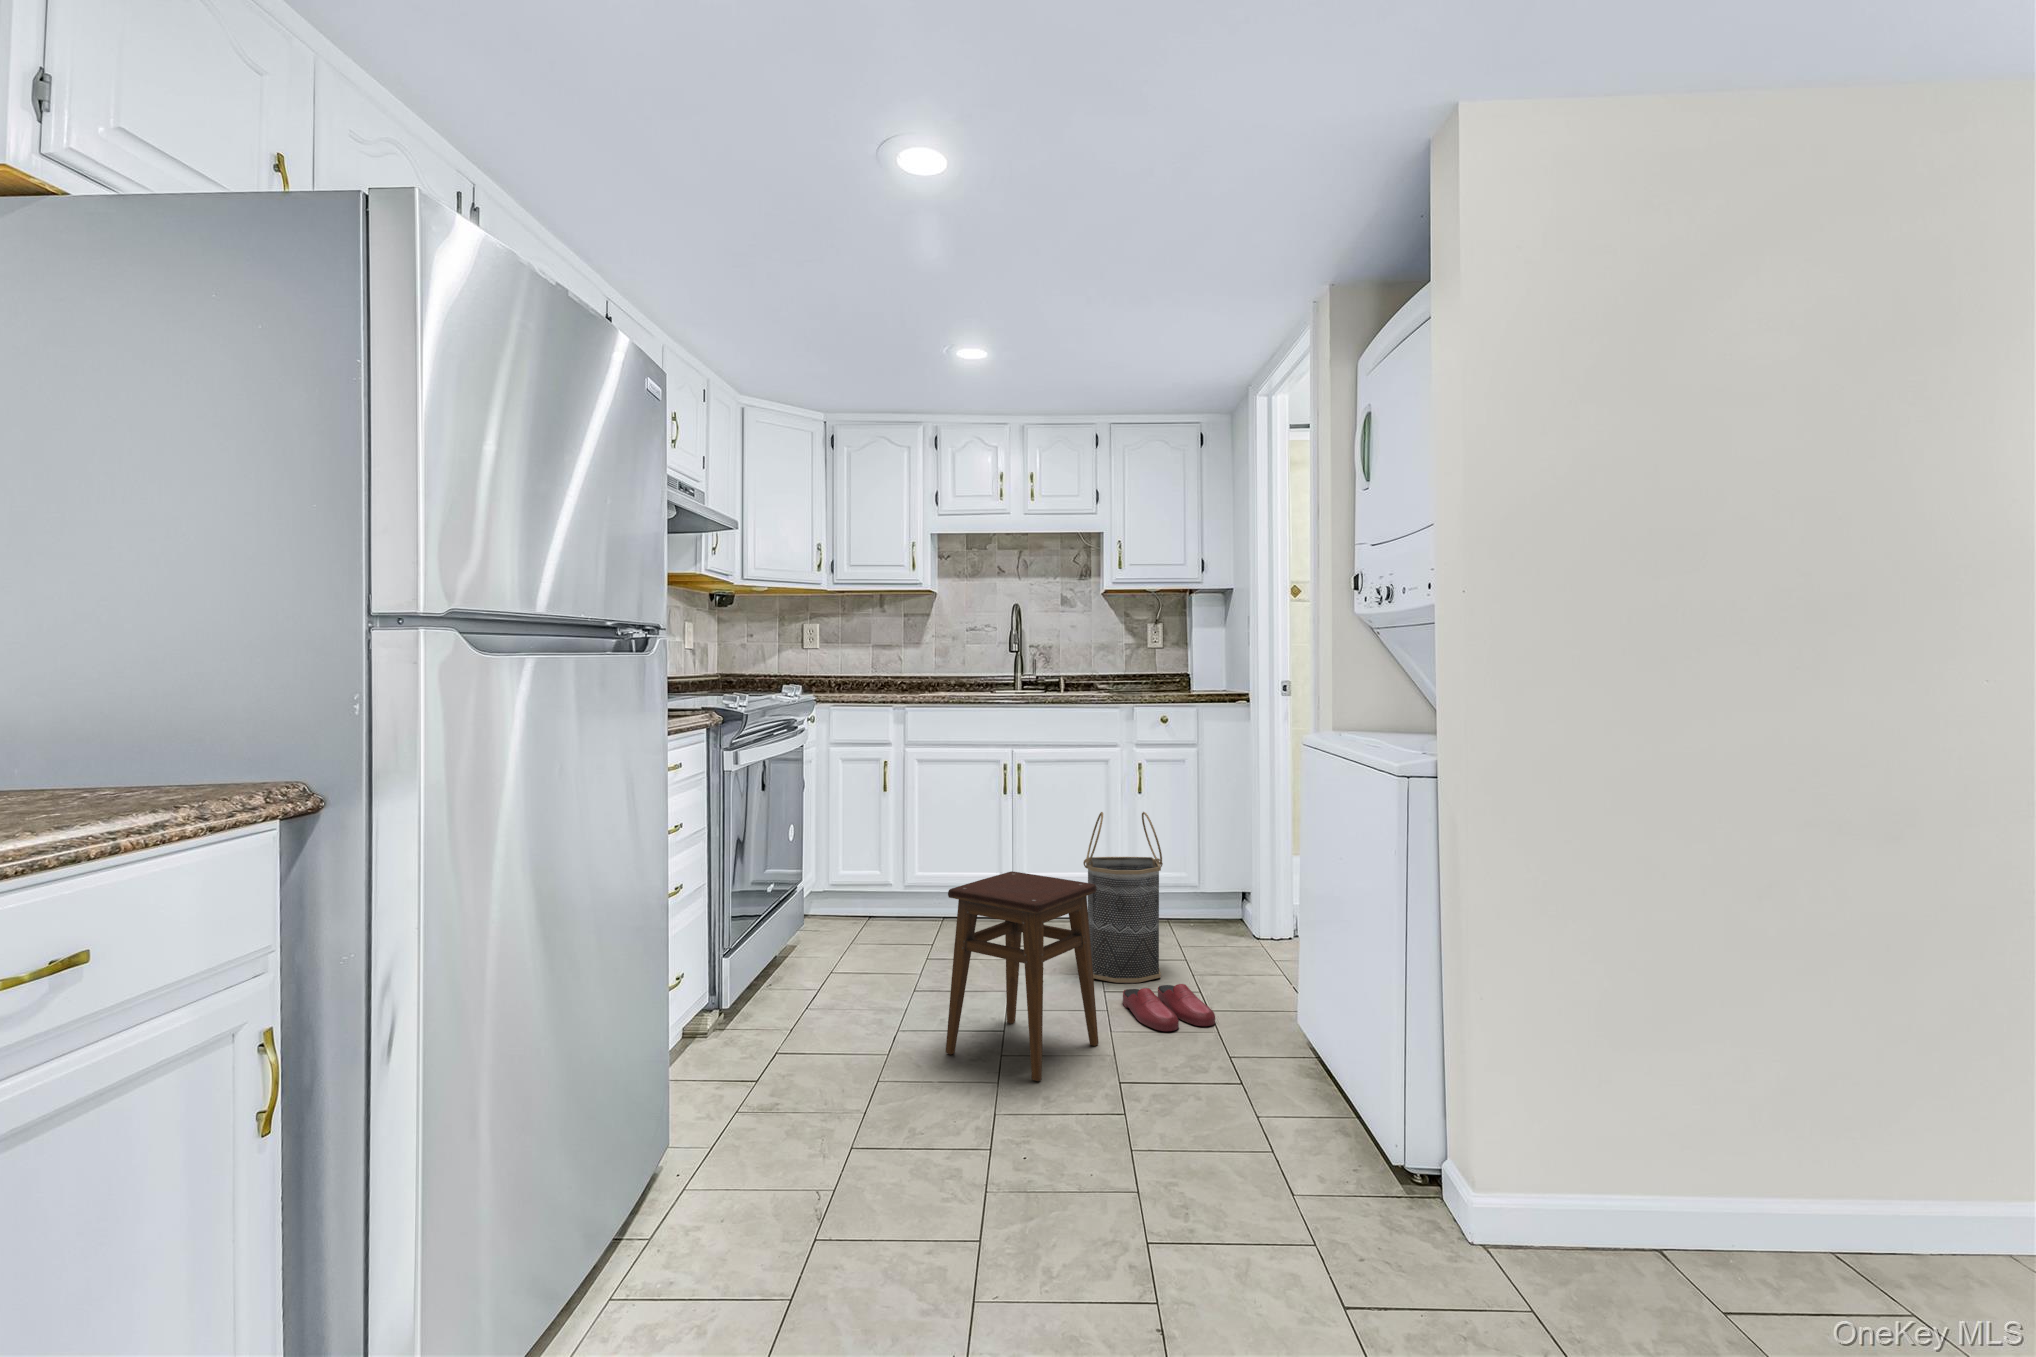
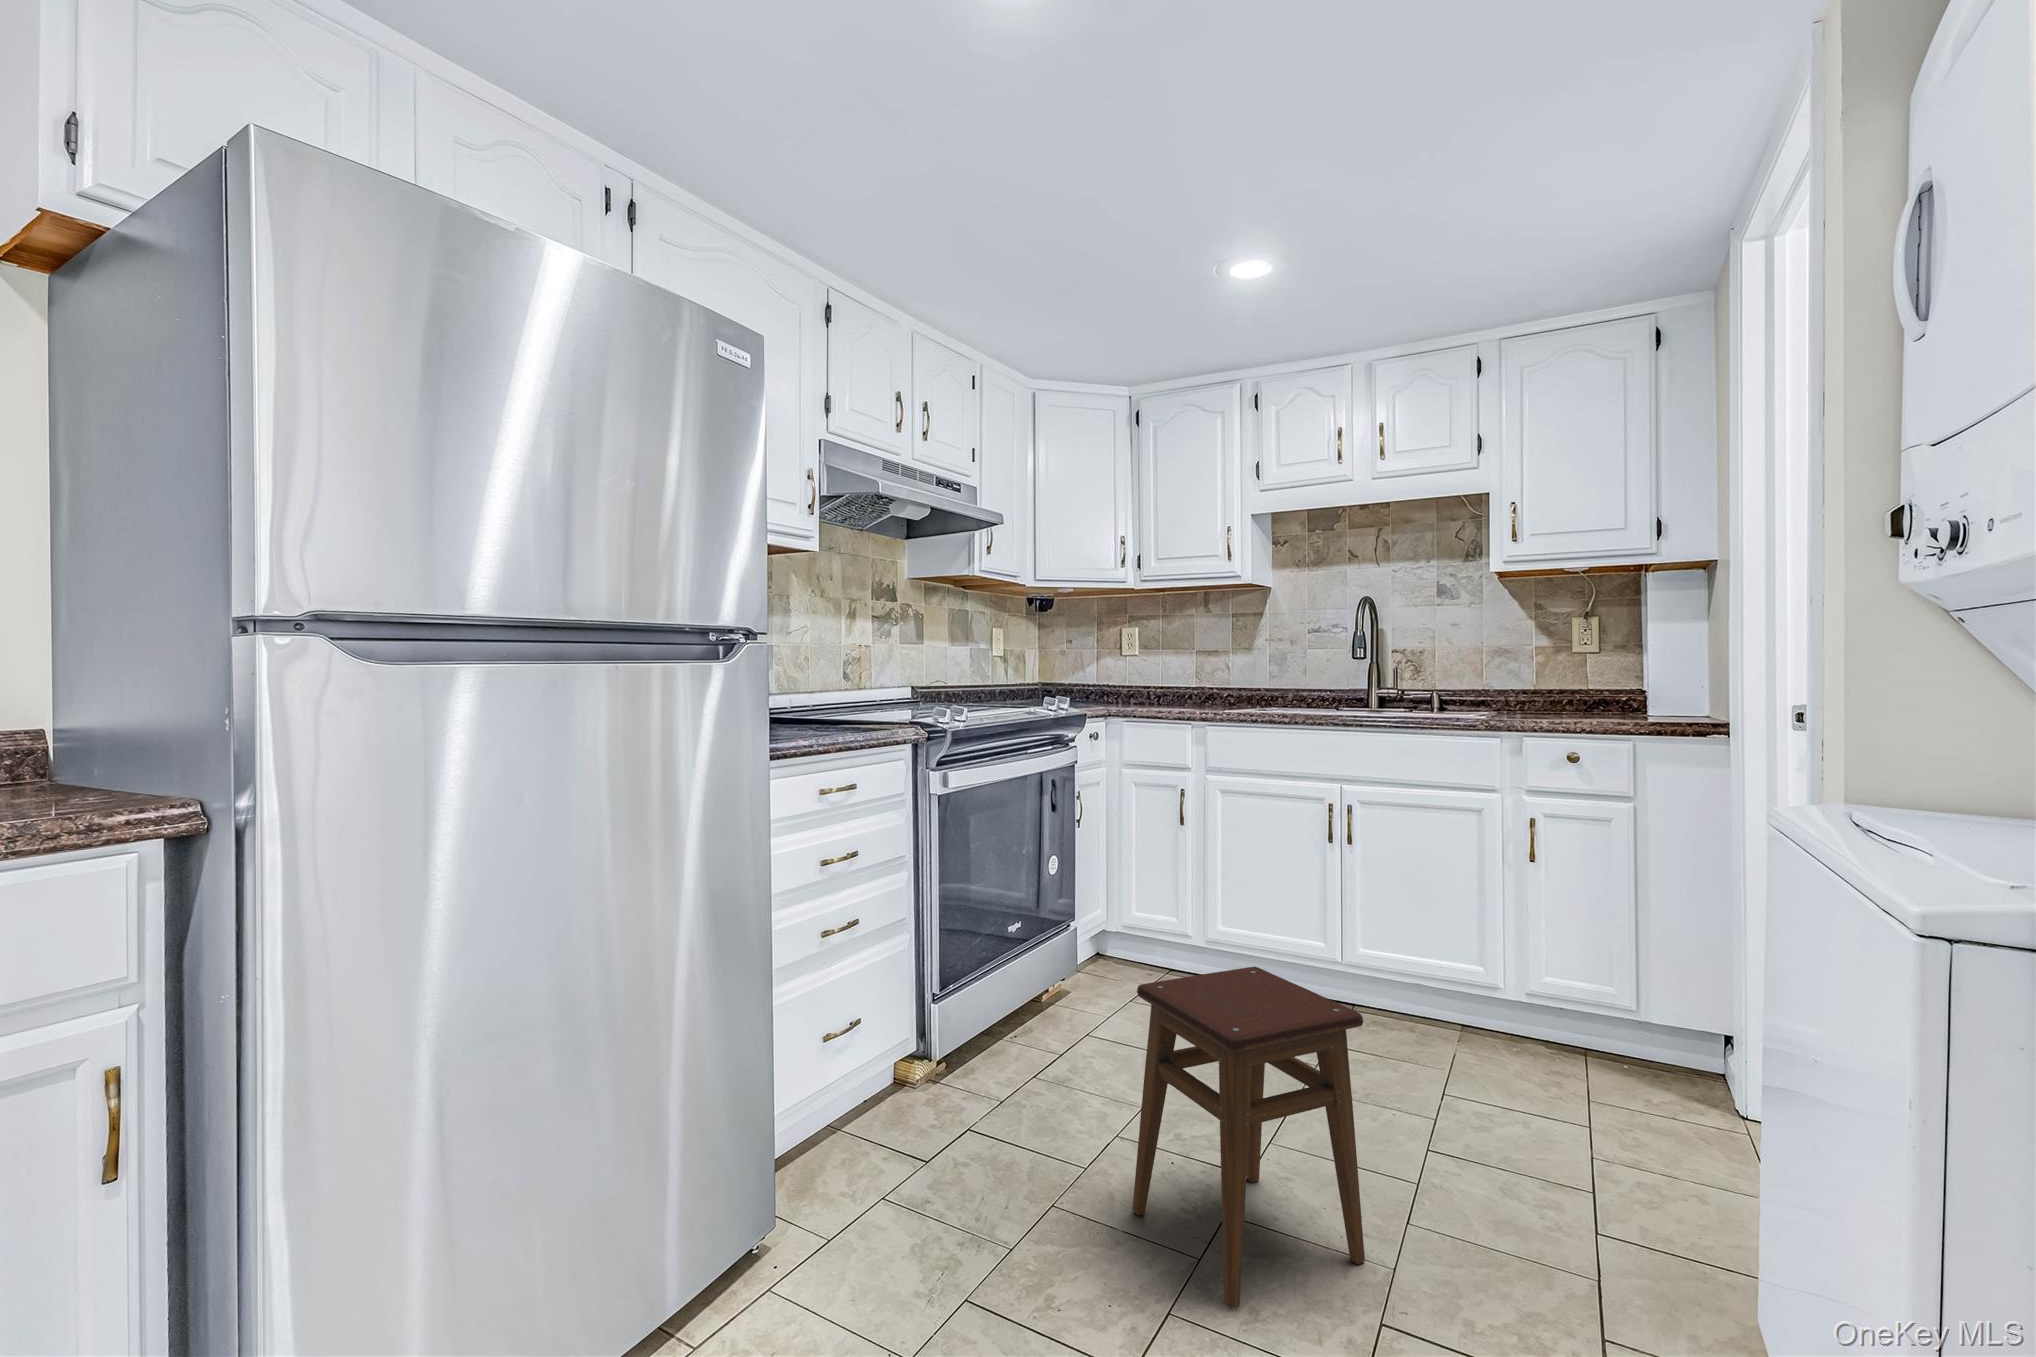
basket: present [1083,812,1163,983] -> none [1407,888,1537,1156]
slippers: present [1123,984,1215,1031] -> none [1442,1170,1596,1282]

